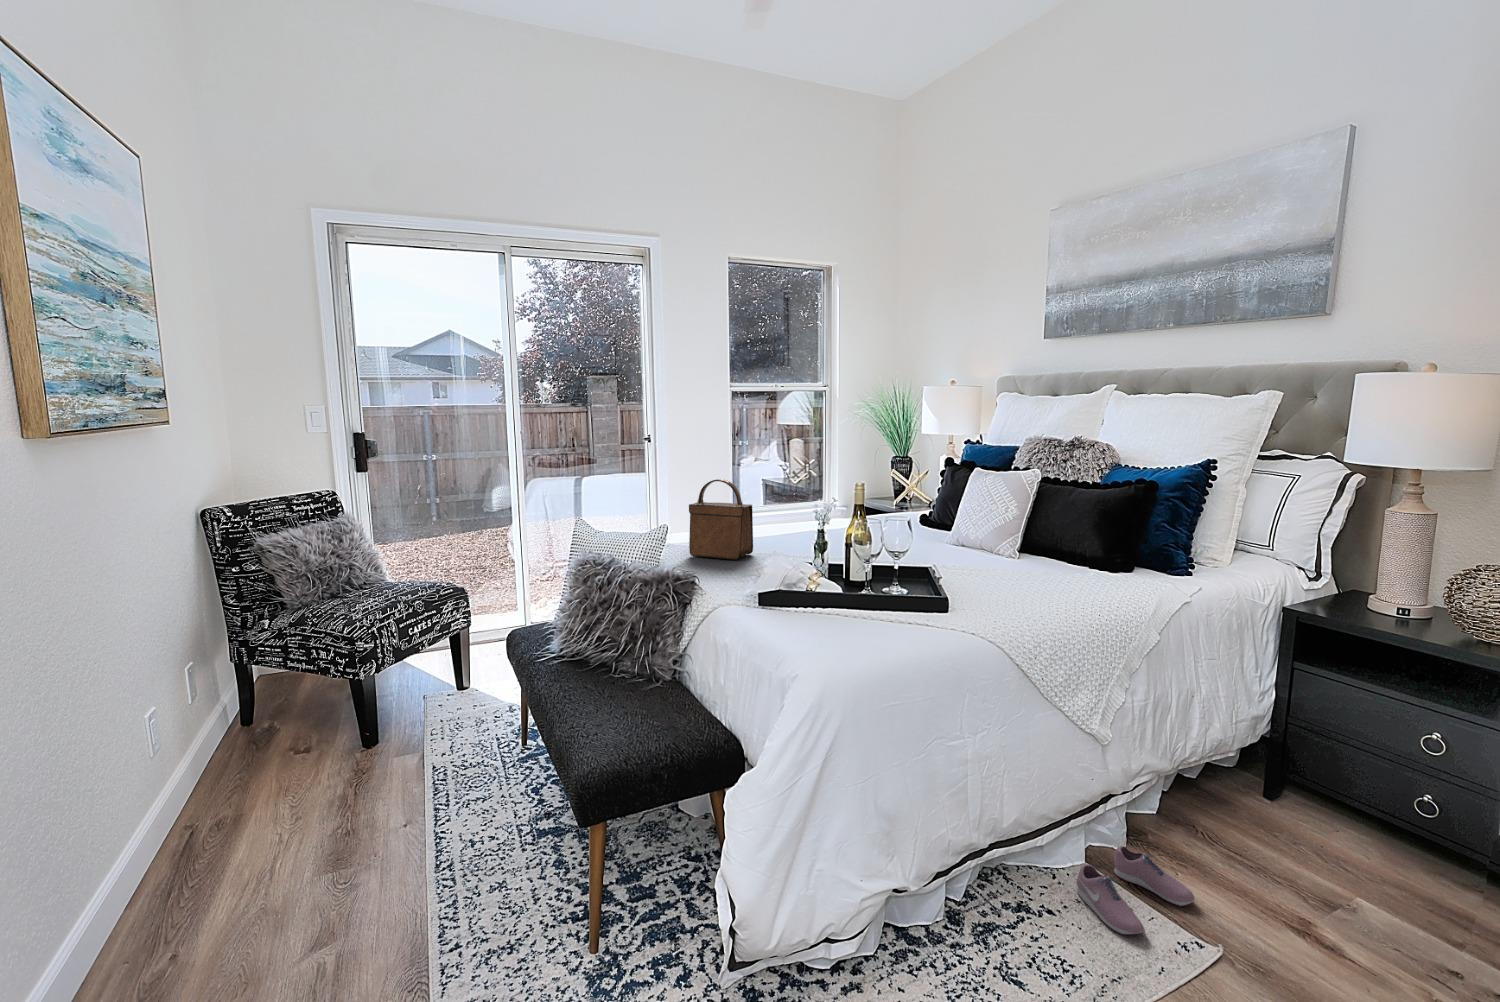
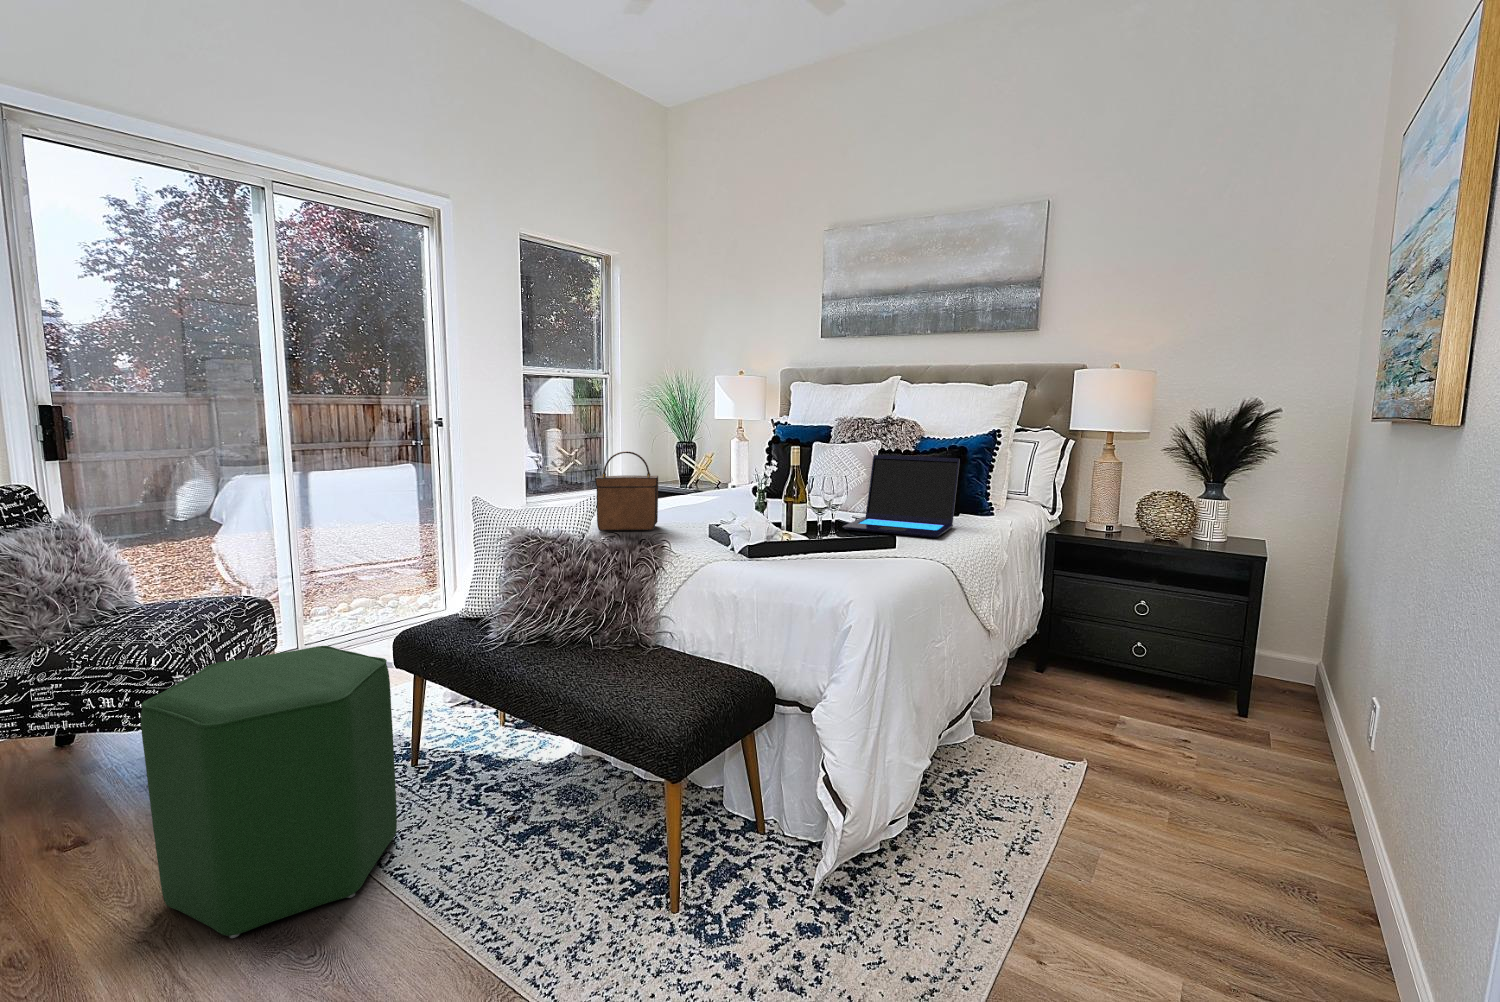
laptop: none [935,490,1106,603] -> present [842,455,960,538]
ottoman: none [286,636,465,853] -> present [141,646,397,938]
shoe: present [1077,846,1195,934] -> none [987,716,1056,772]

